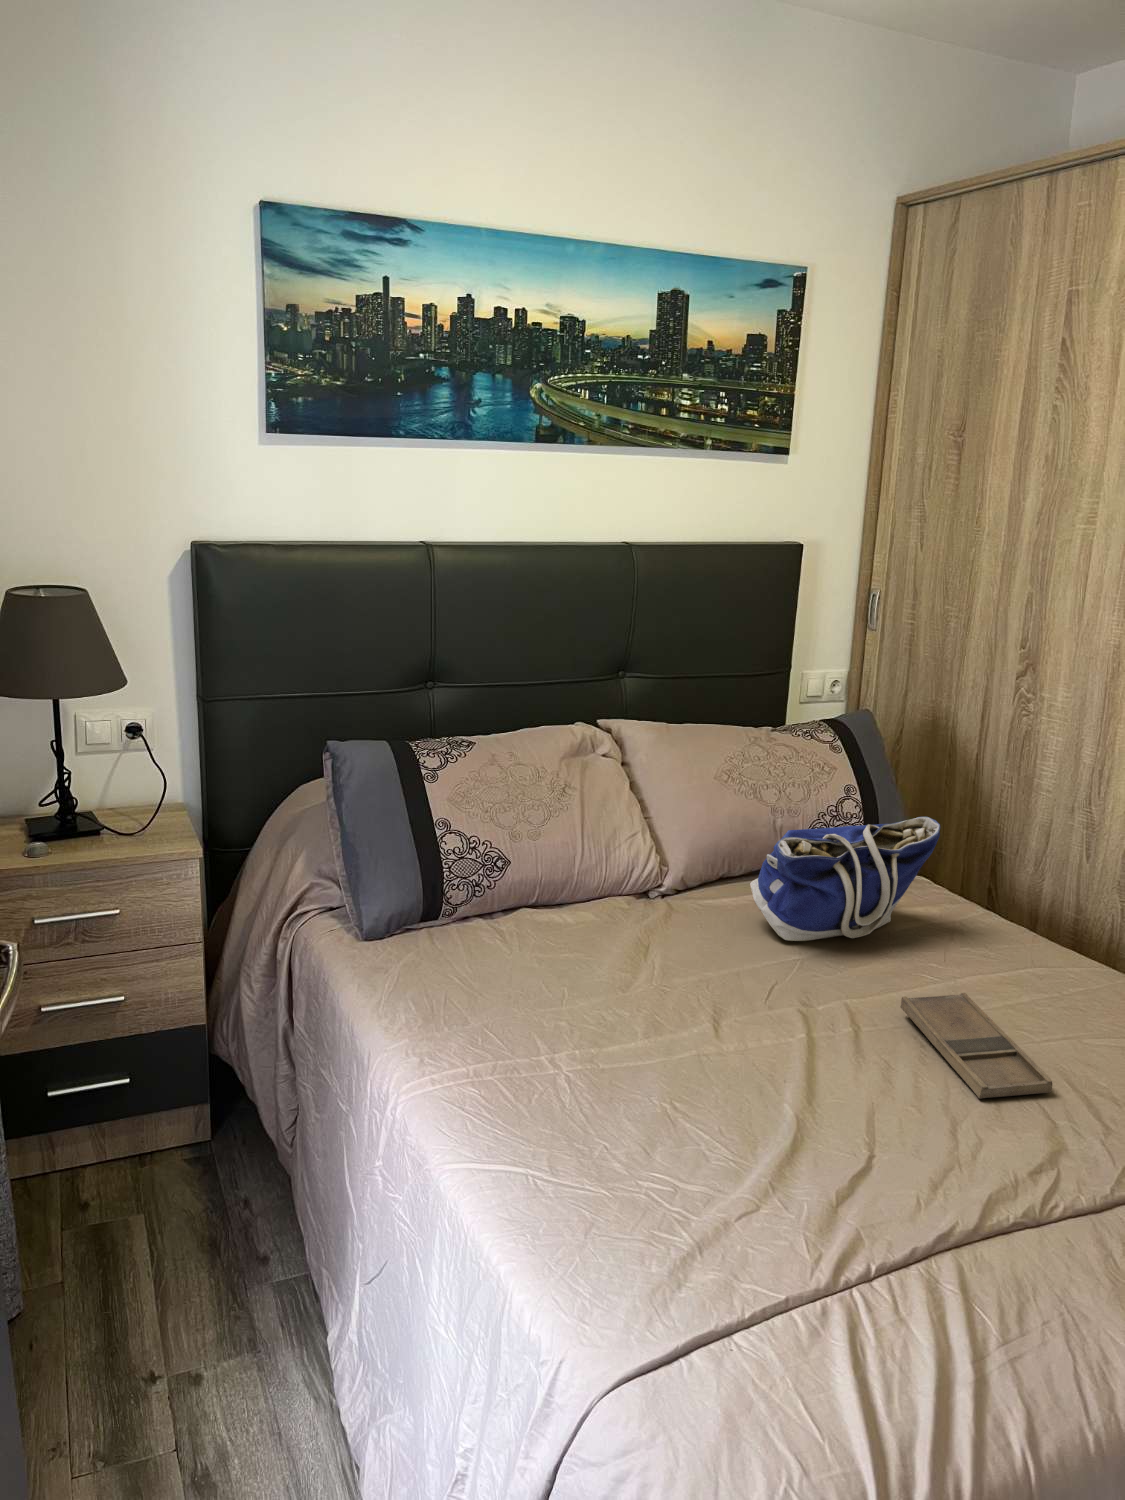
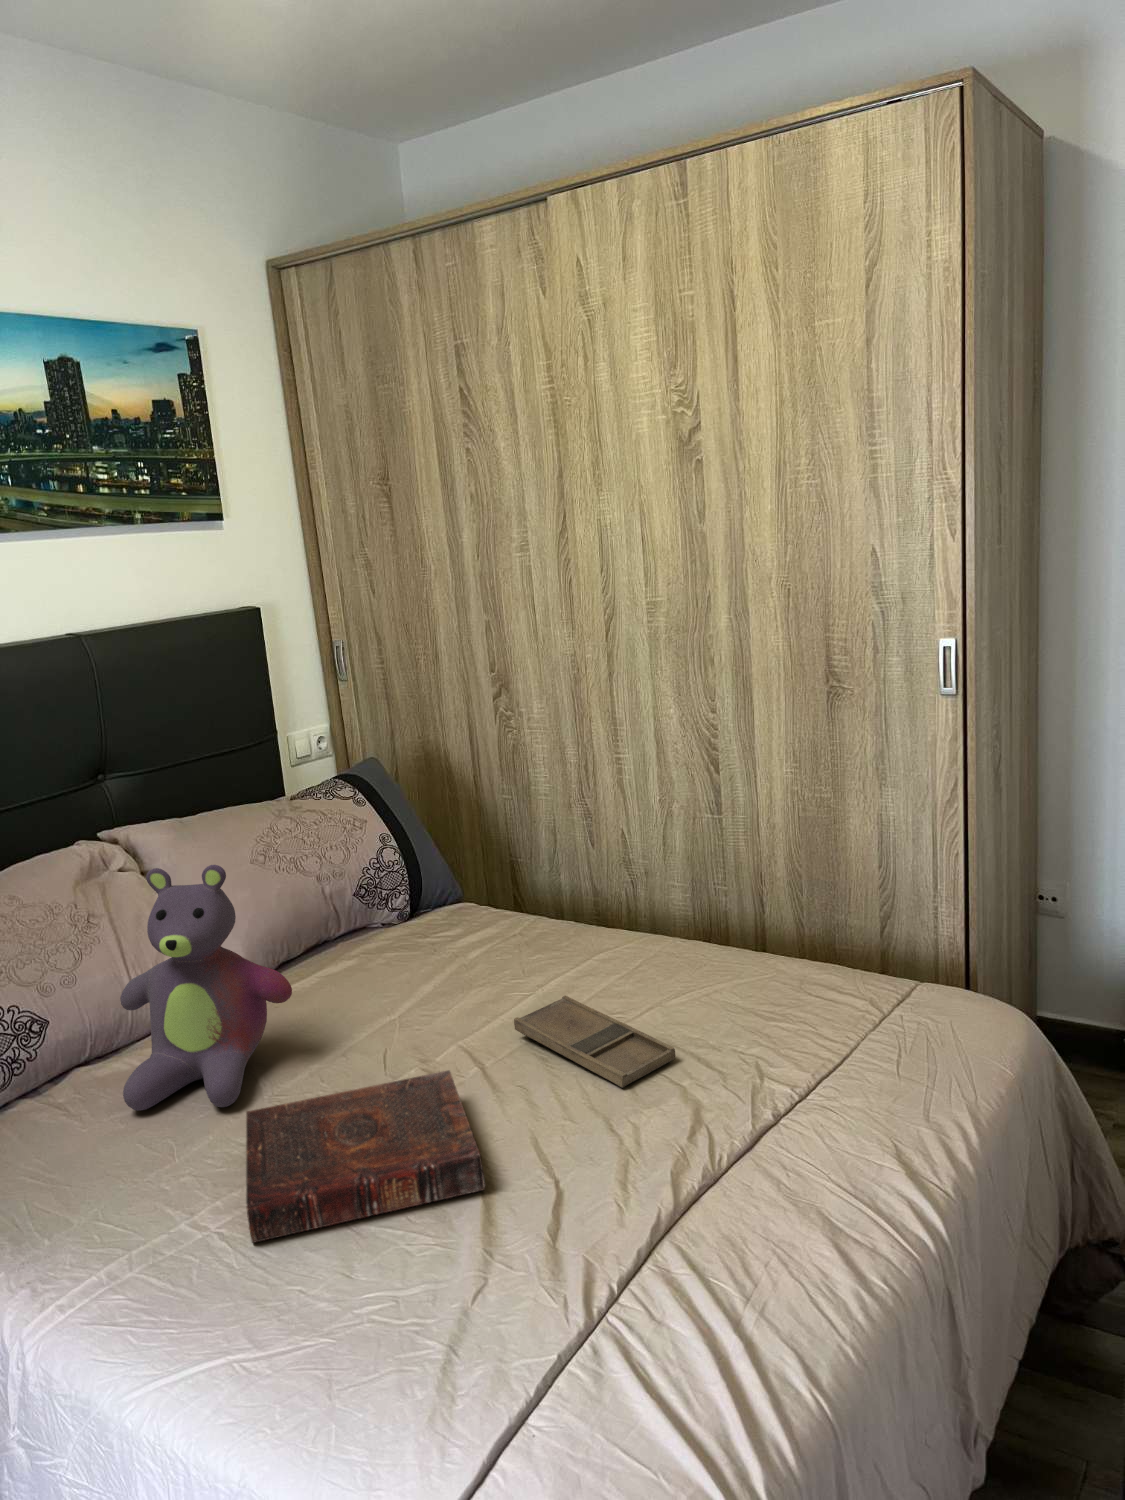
stuffed bear: none [543,760,704,982] -> present [120,865,292,1110]
tote bag: present [750,817,940,941] -> none [322,841,490,1004]
book: none [586,990,814,1135] -> present [246,1070,485,1243]

